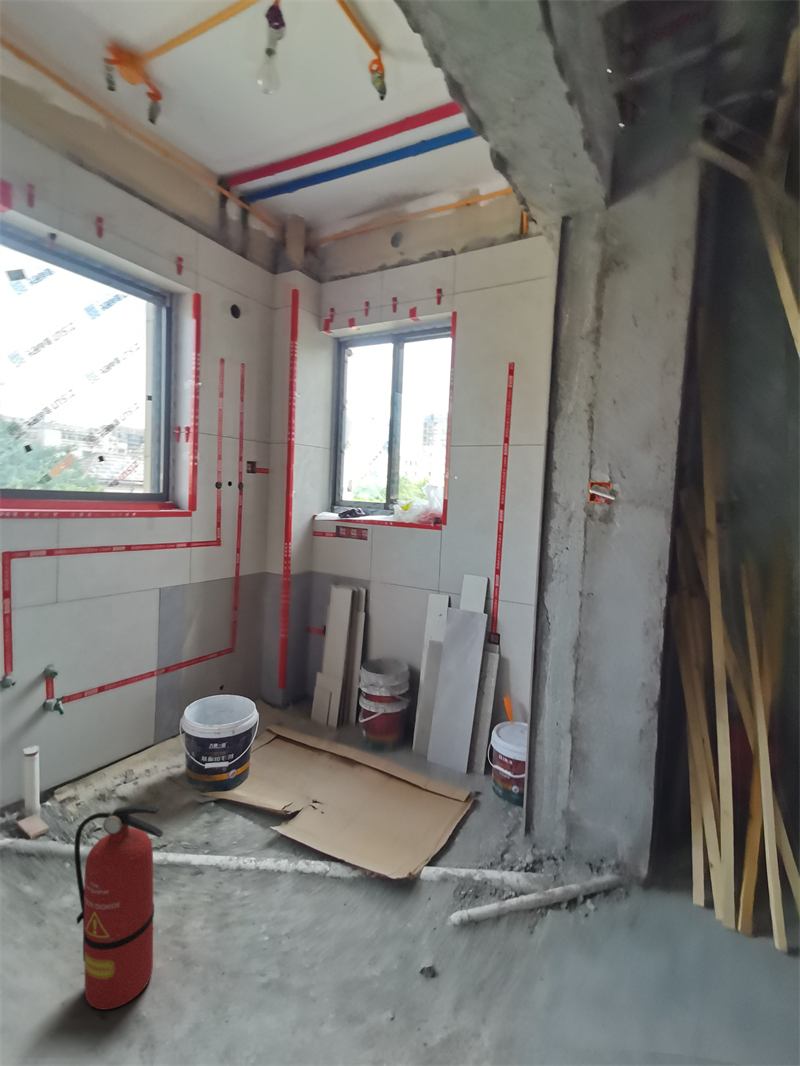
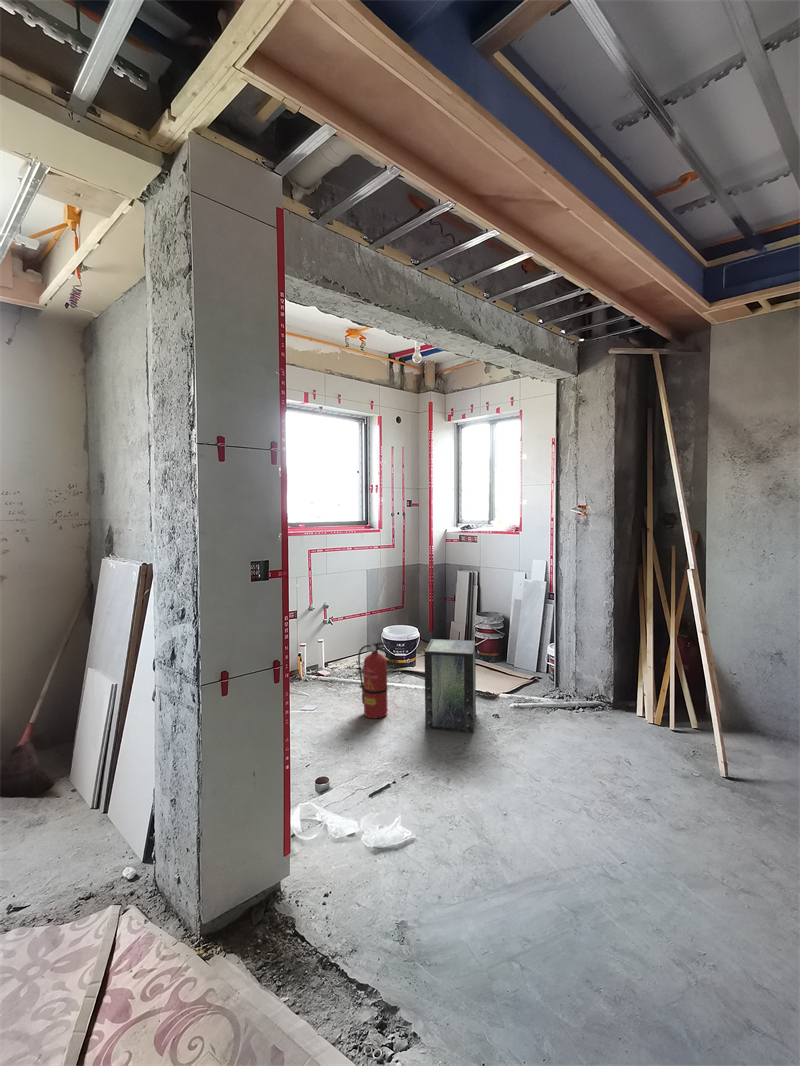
storage box: none [244,775,373,1038] -> present [424,639,476,733]

